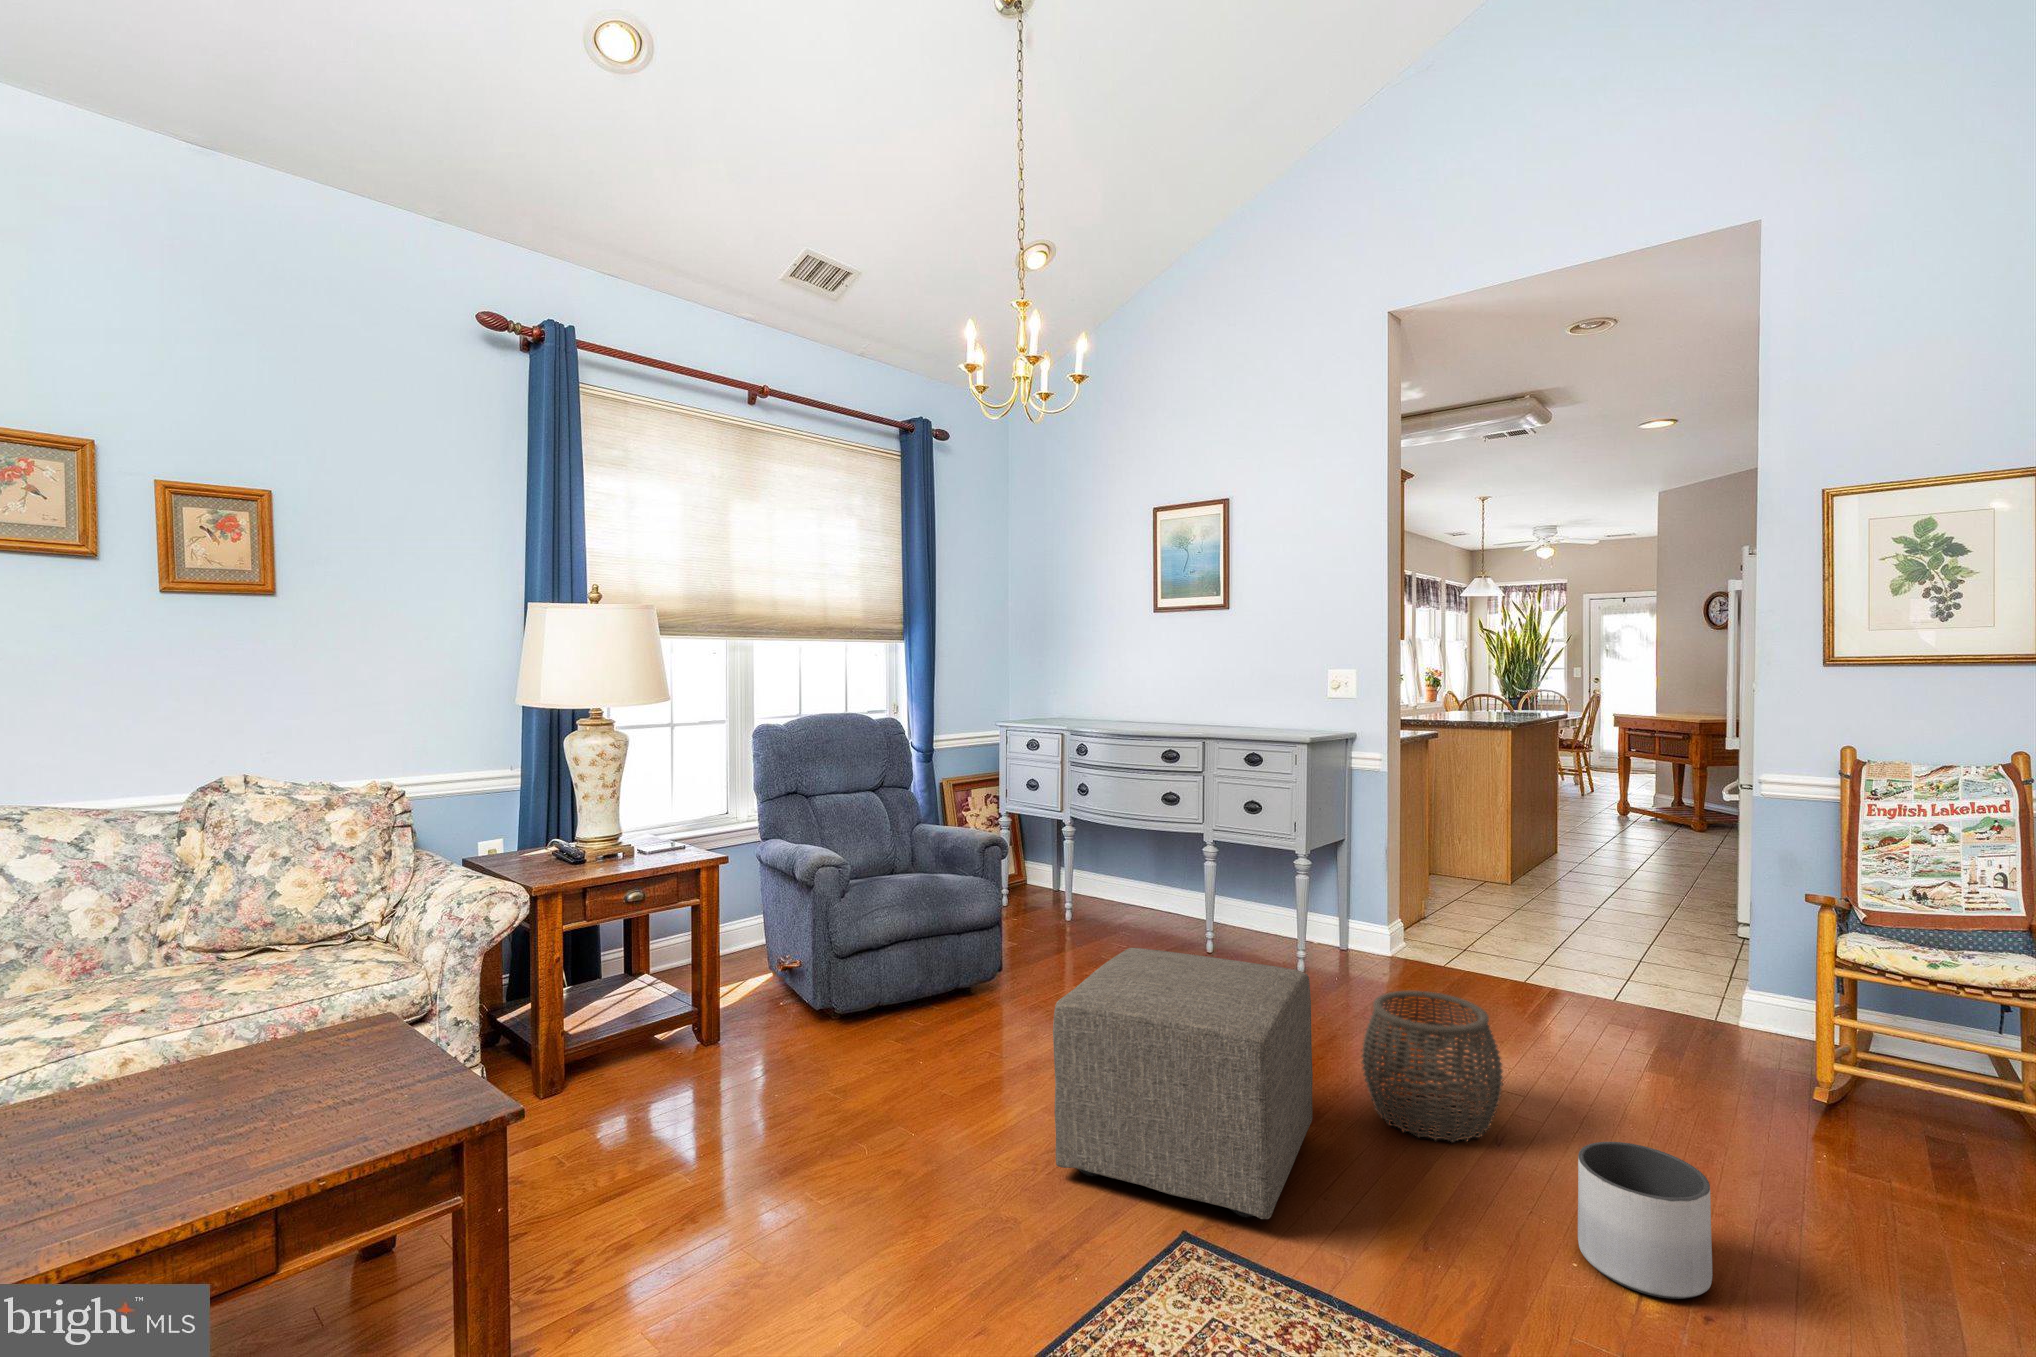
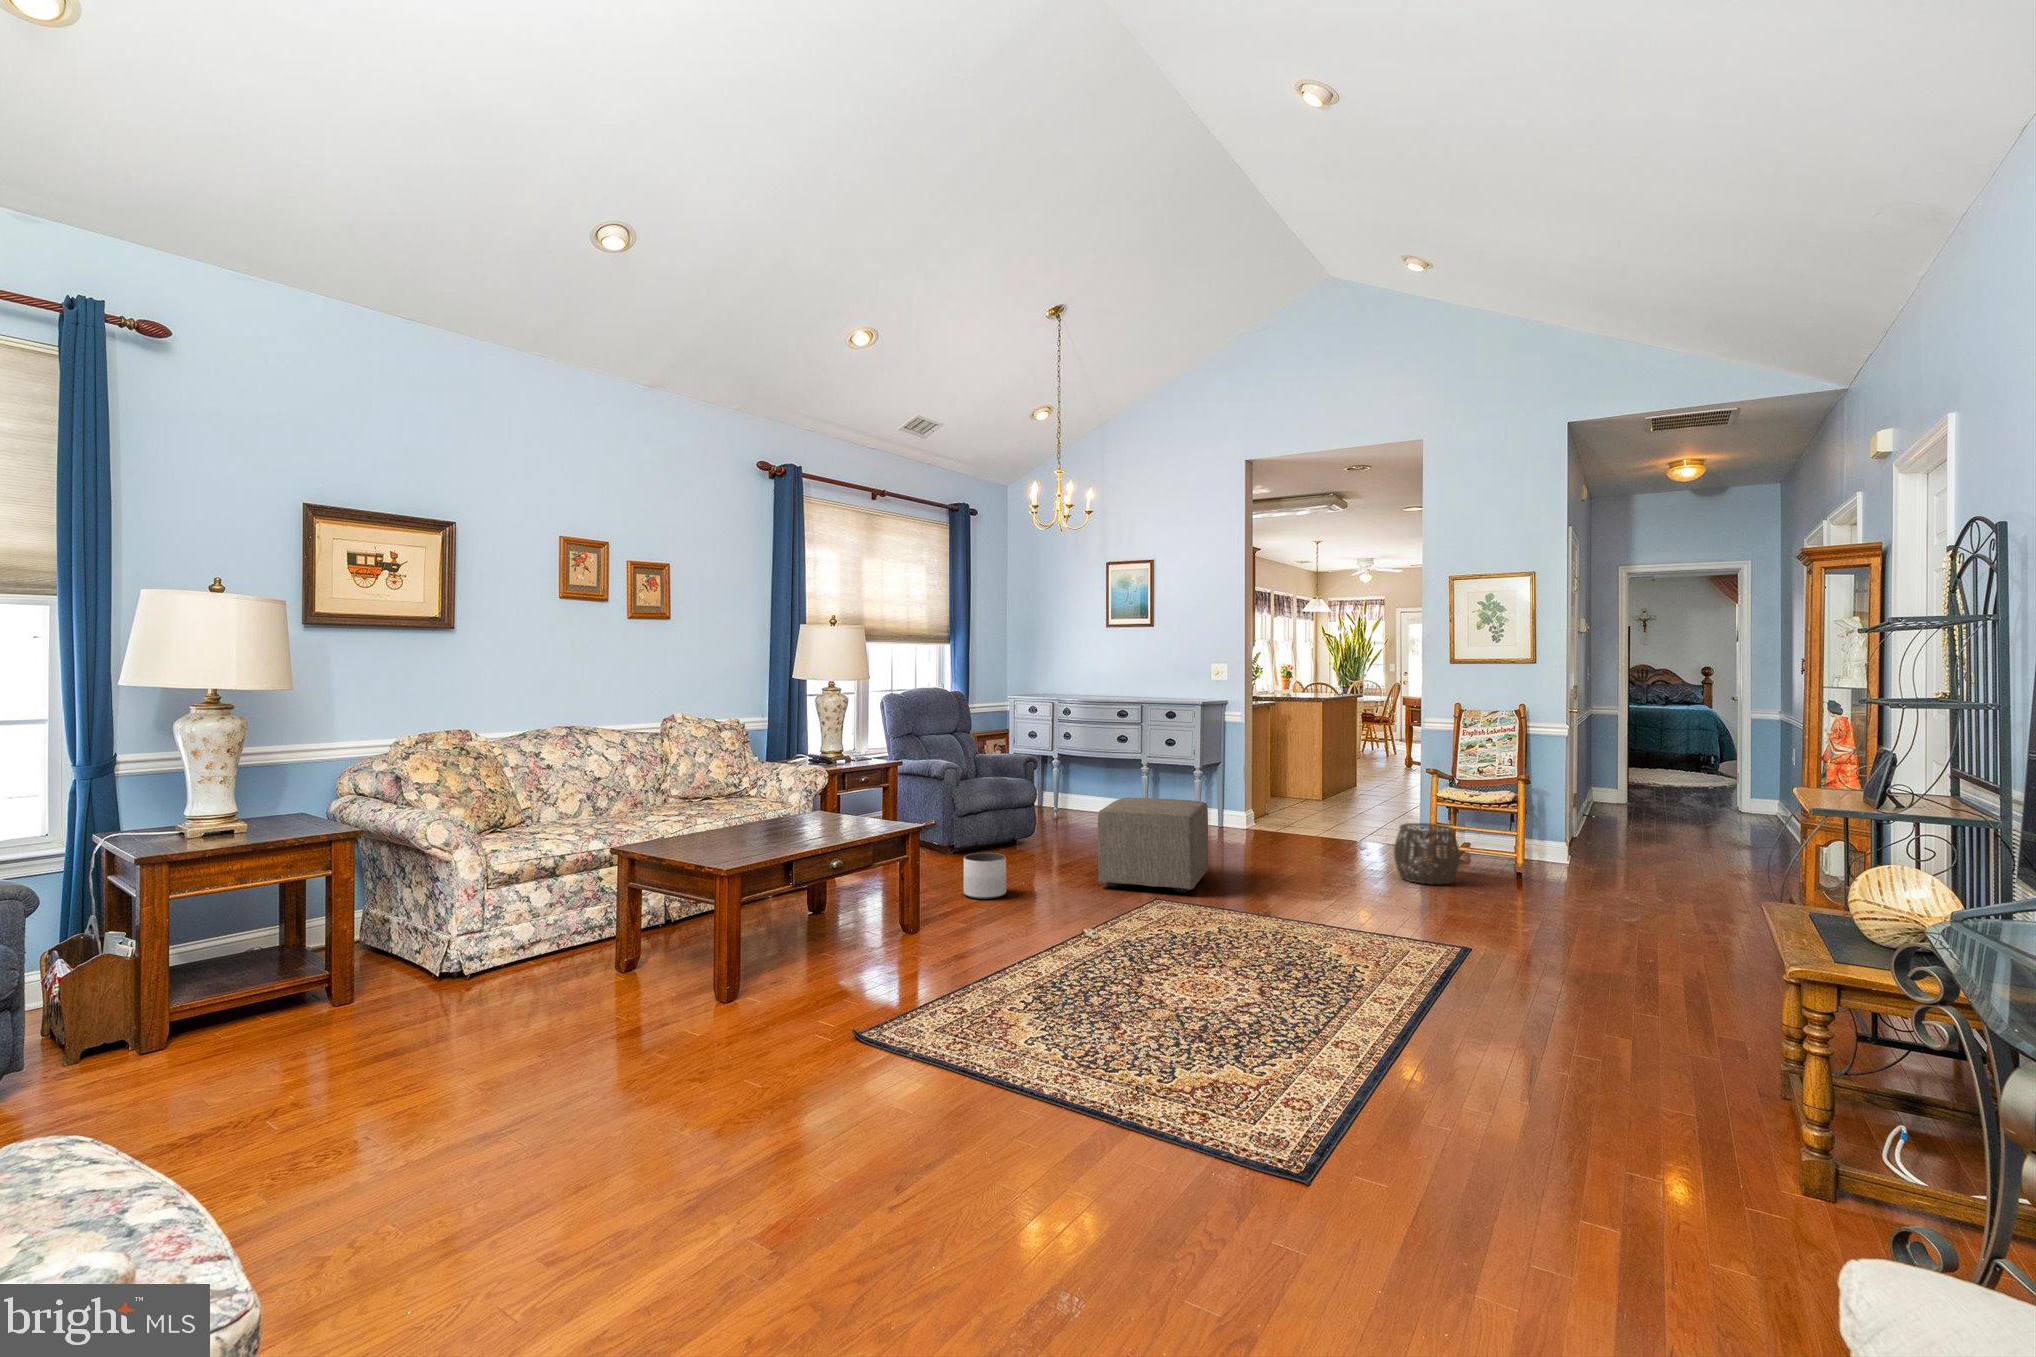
woven basket: present [1362,991,1503,1142] -> present [1394,823,1460,885]
planter: present [1578,1142,1712,1299] -> present [963,853,1007,899]

